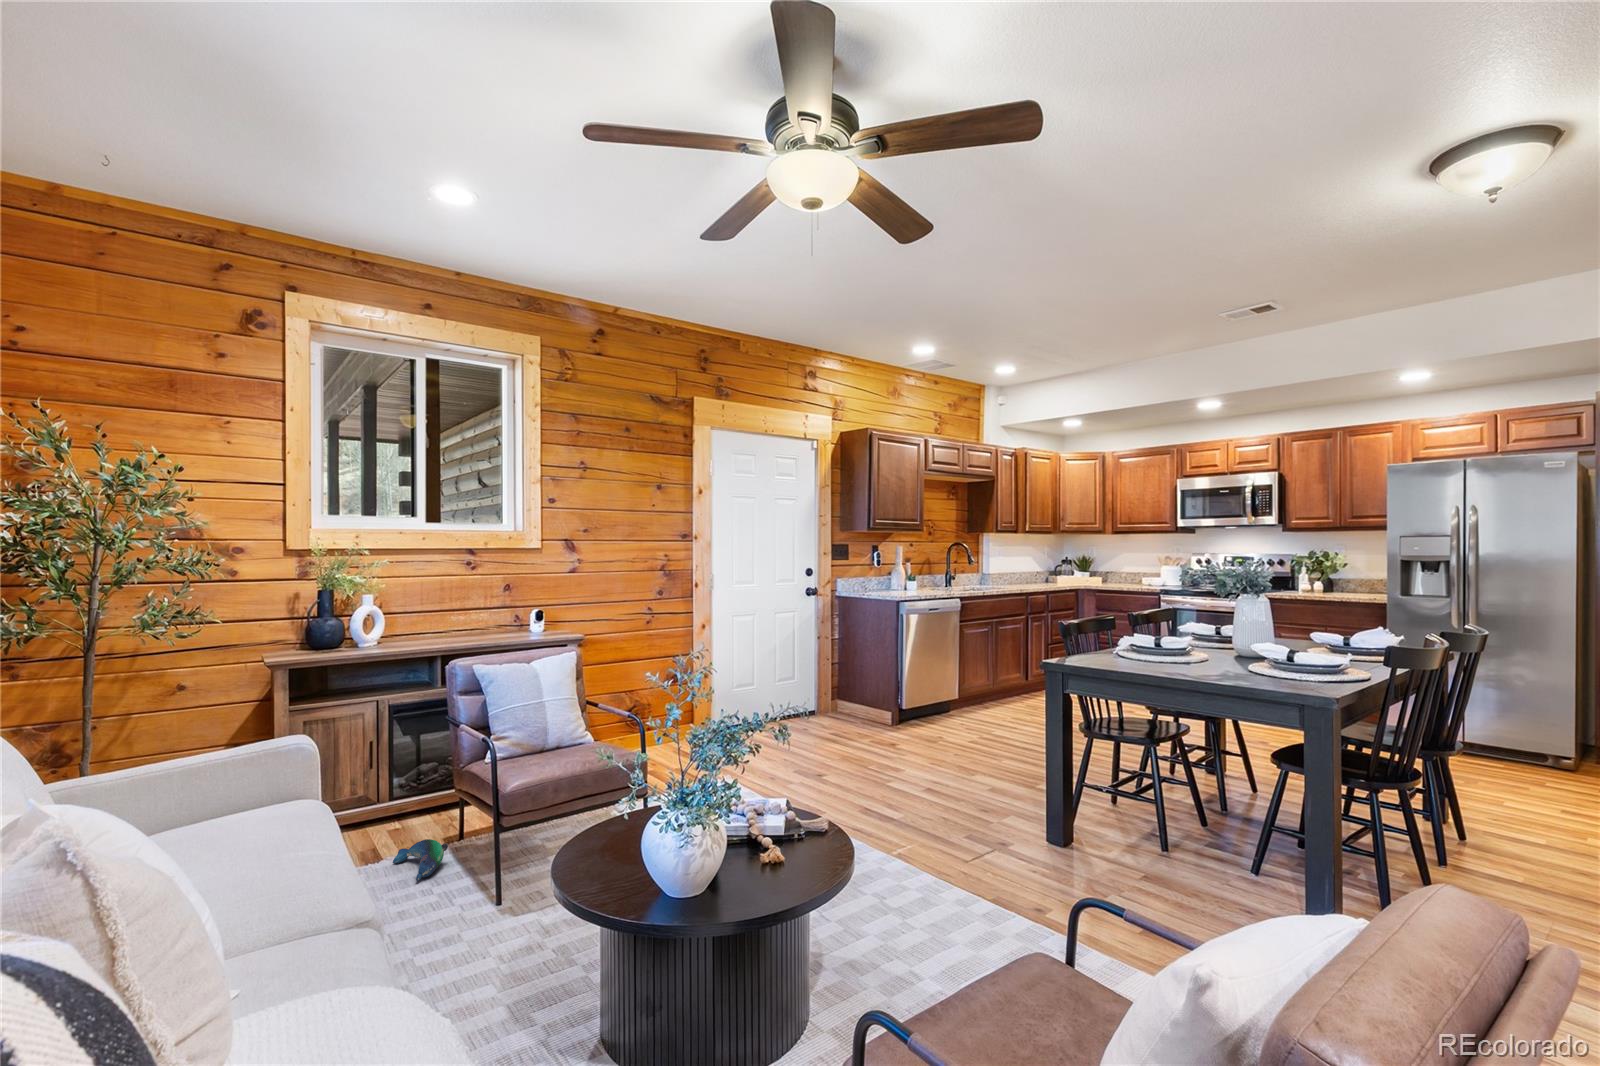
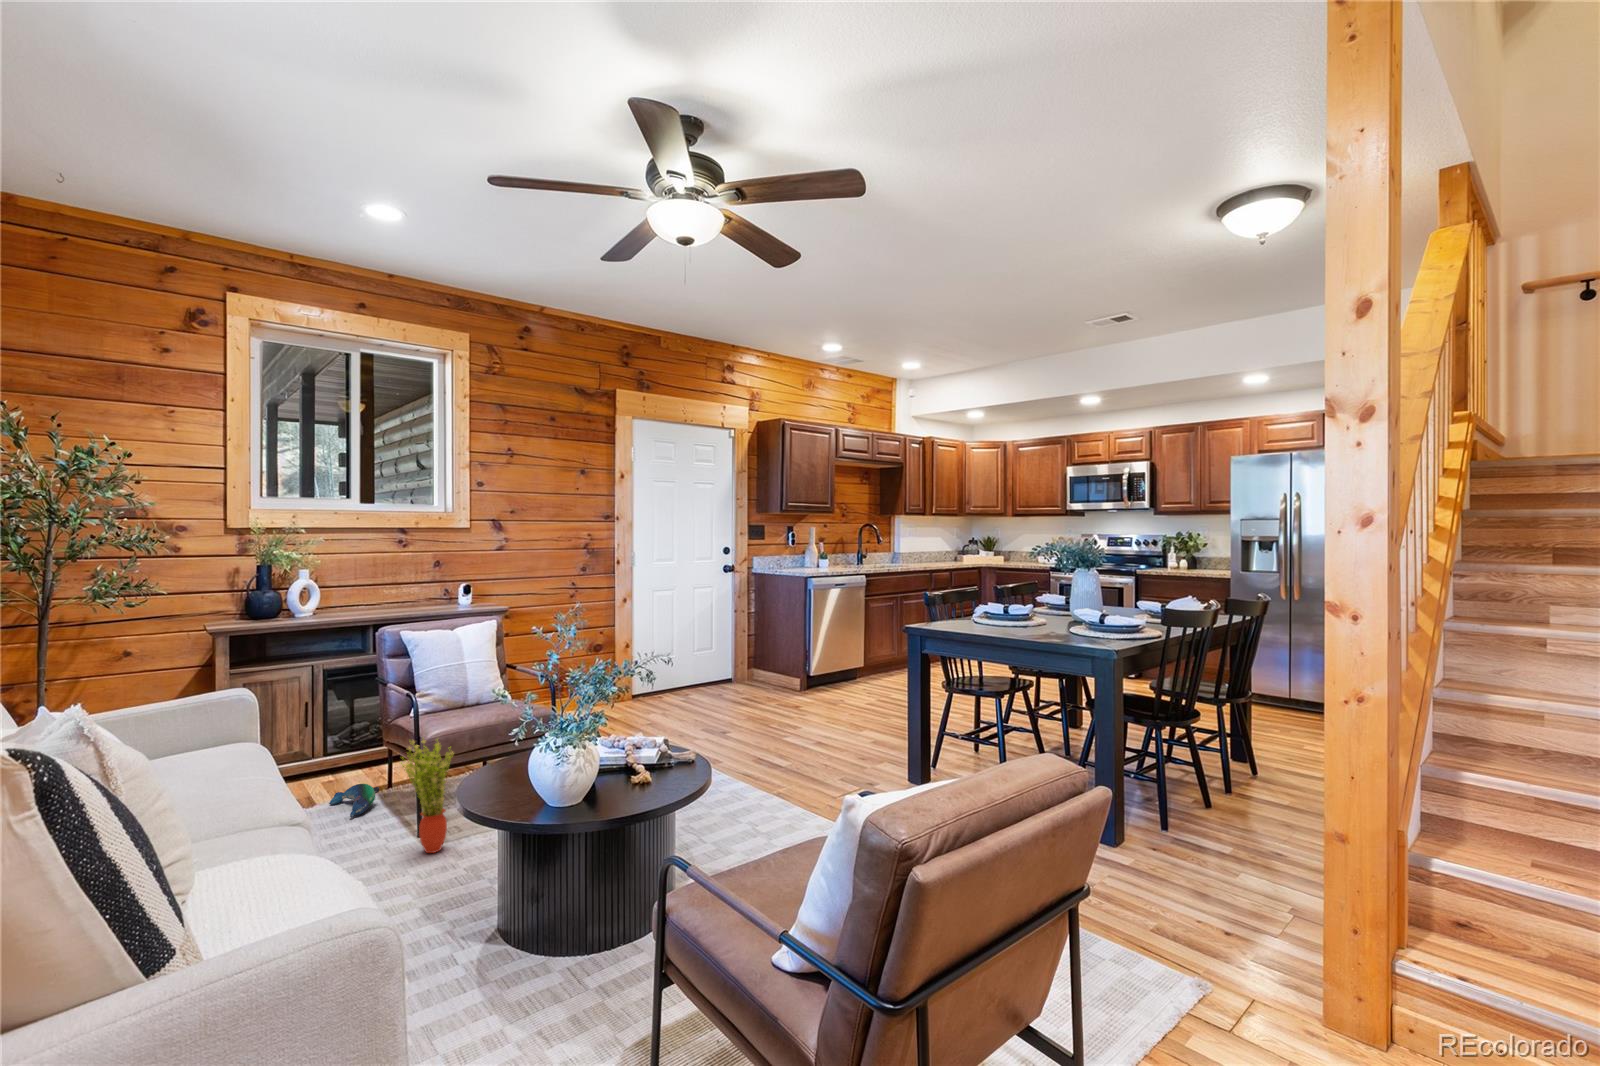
potted plant: none [474,792,538,932] -> present [401,740,454,853]

